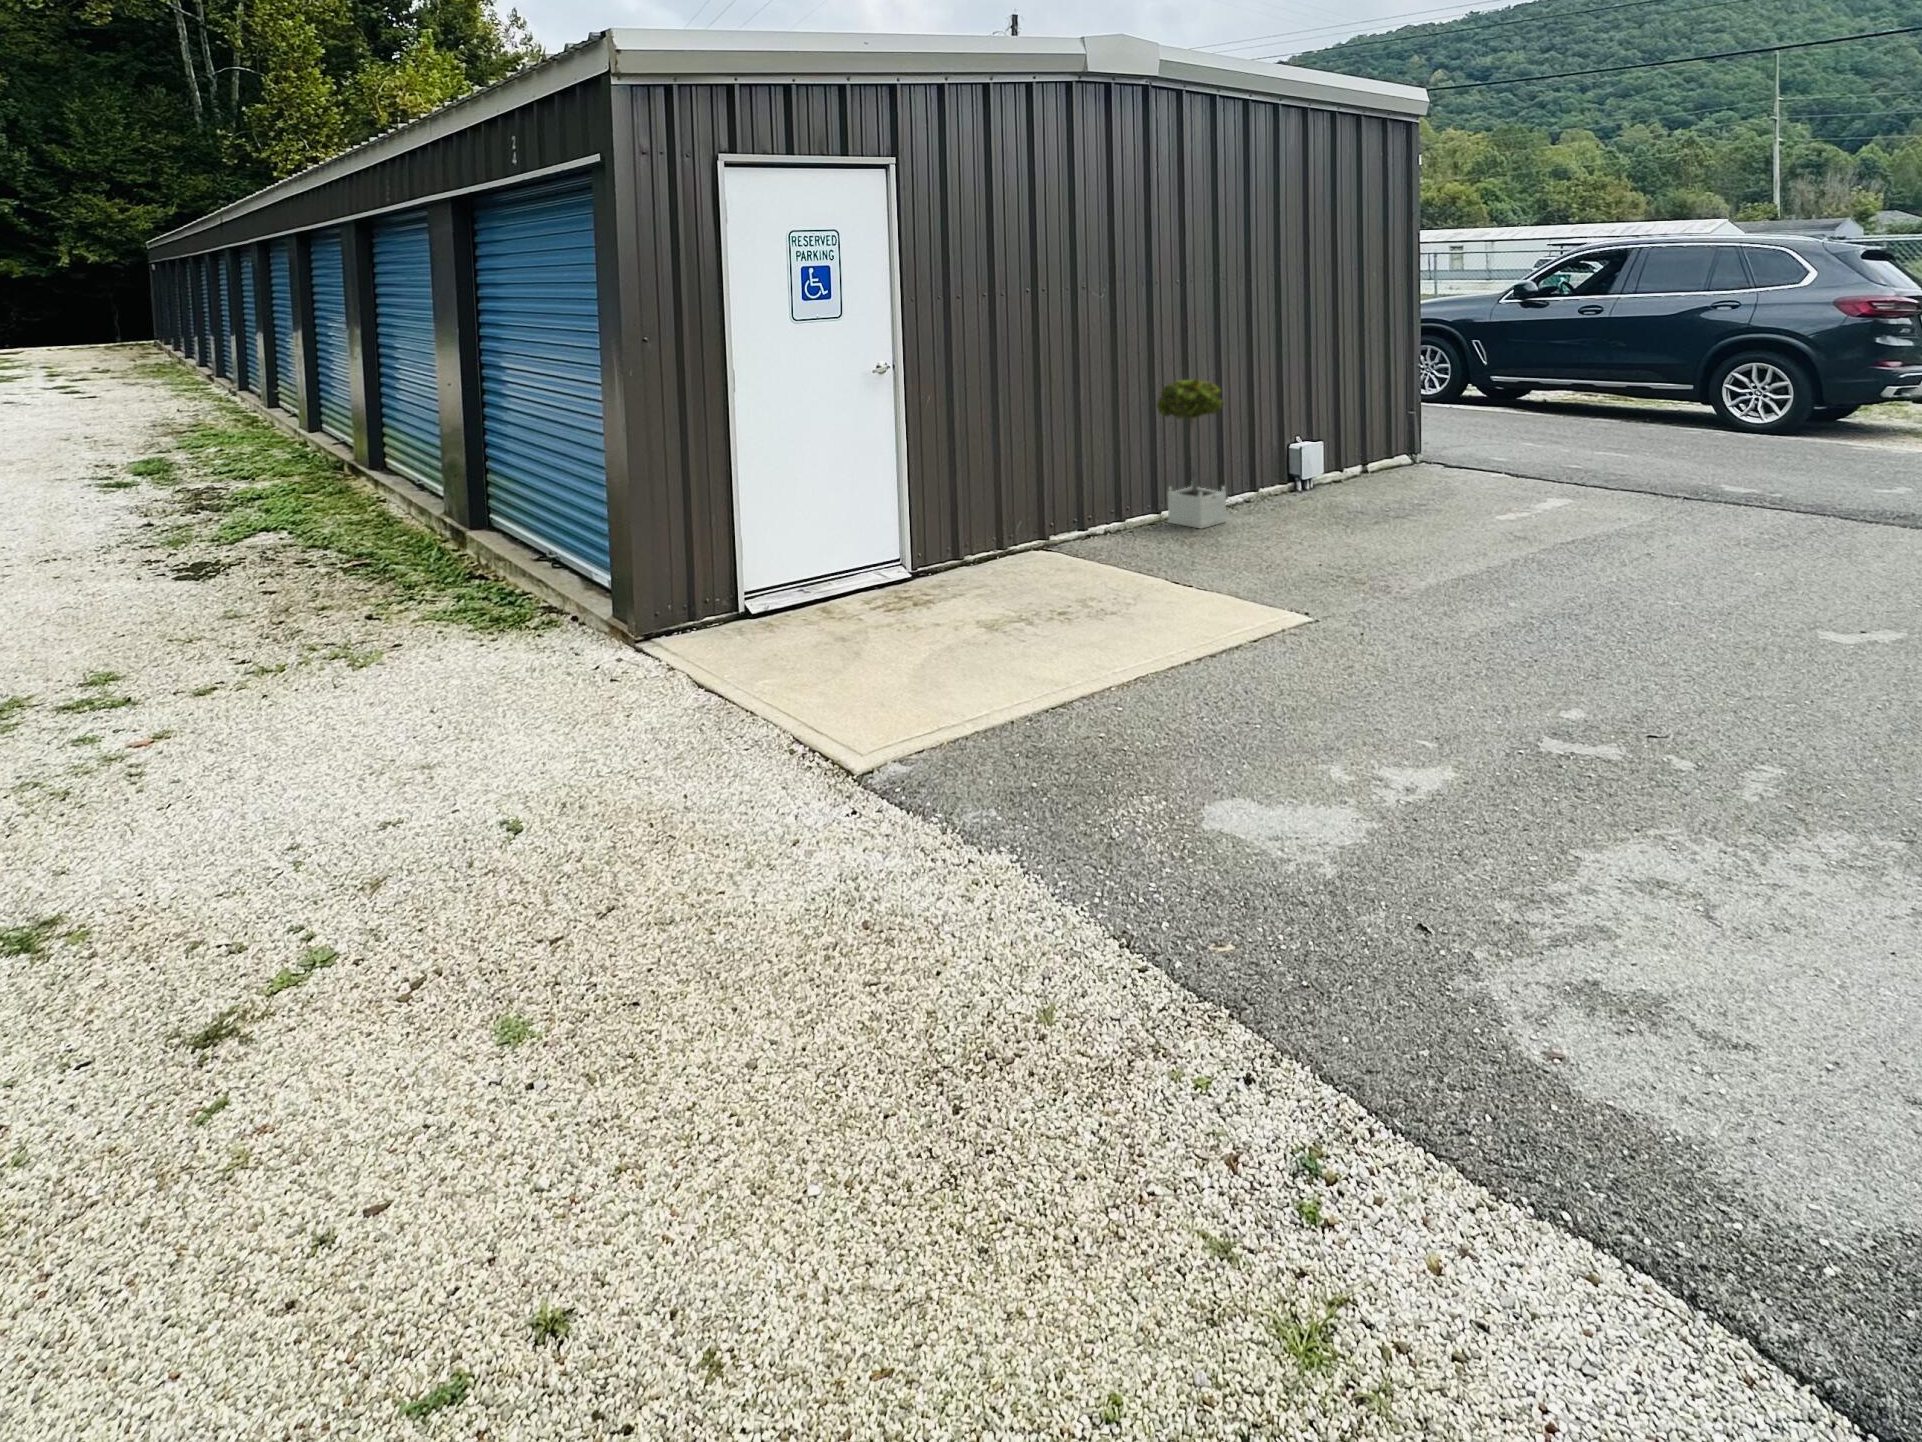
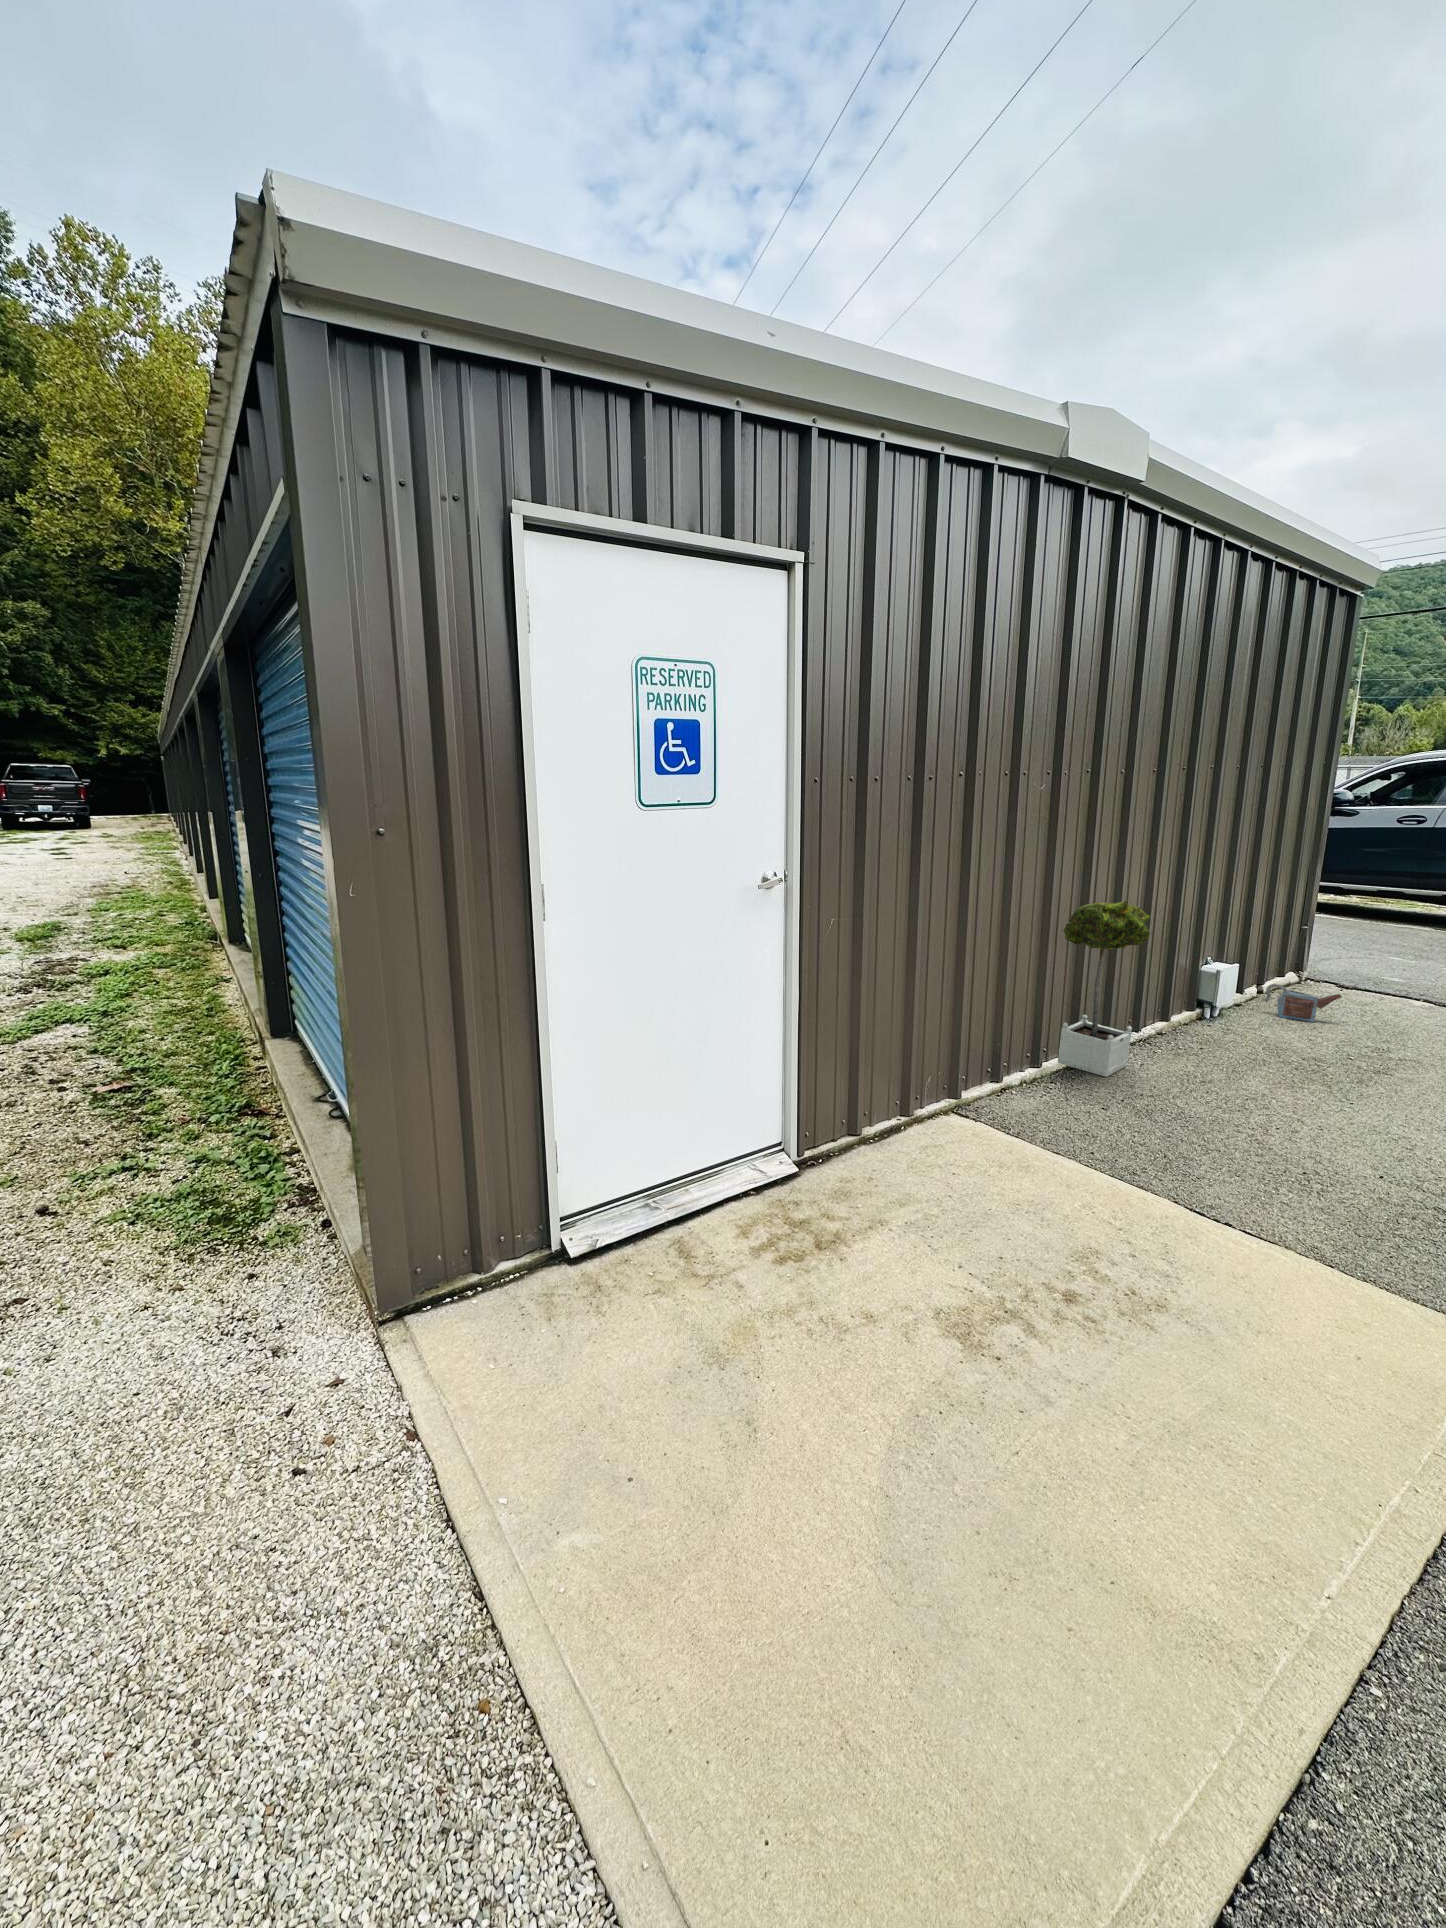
watering can: none [1397,456,1456,490] -> present [1264,984,1342,1022]

